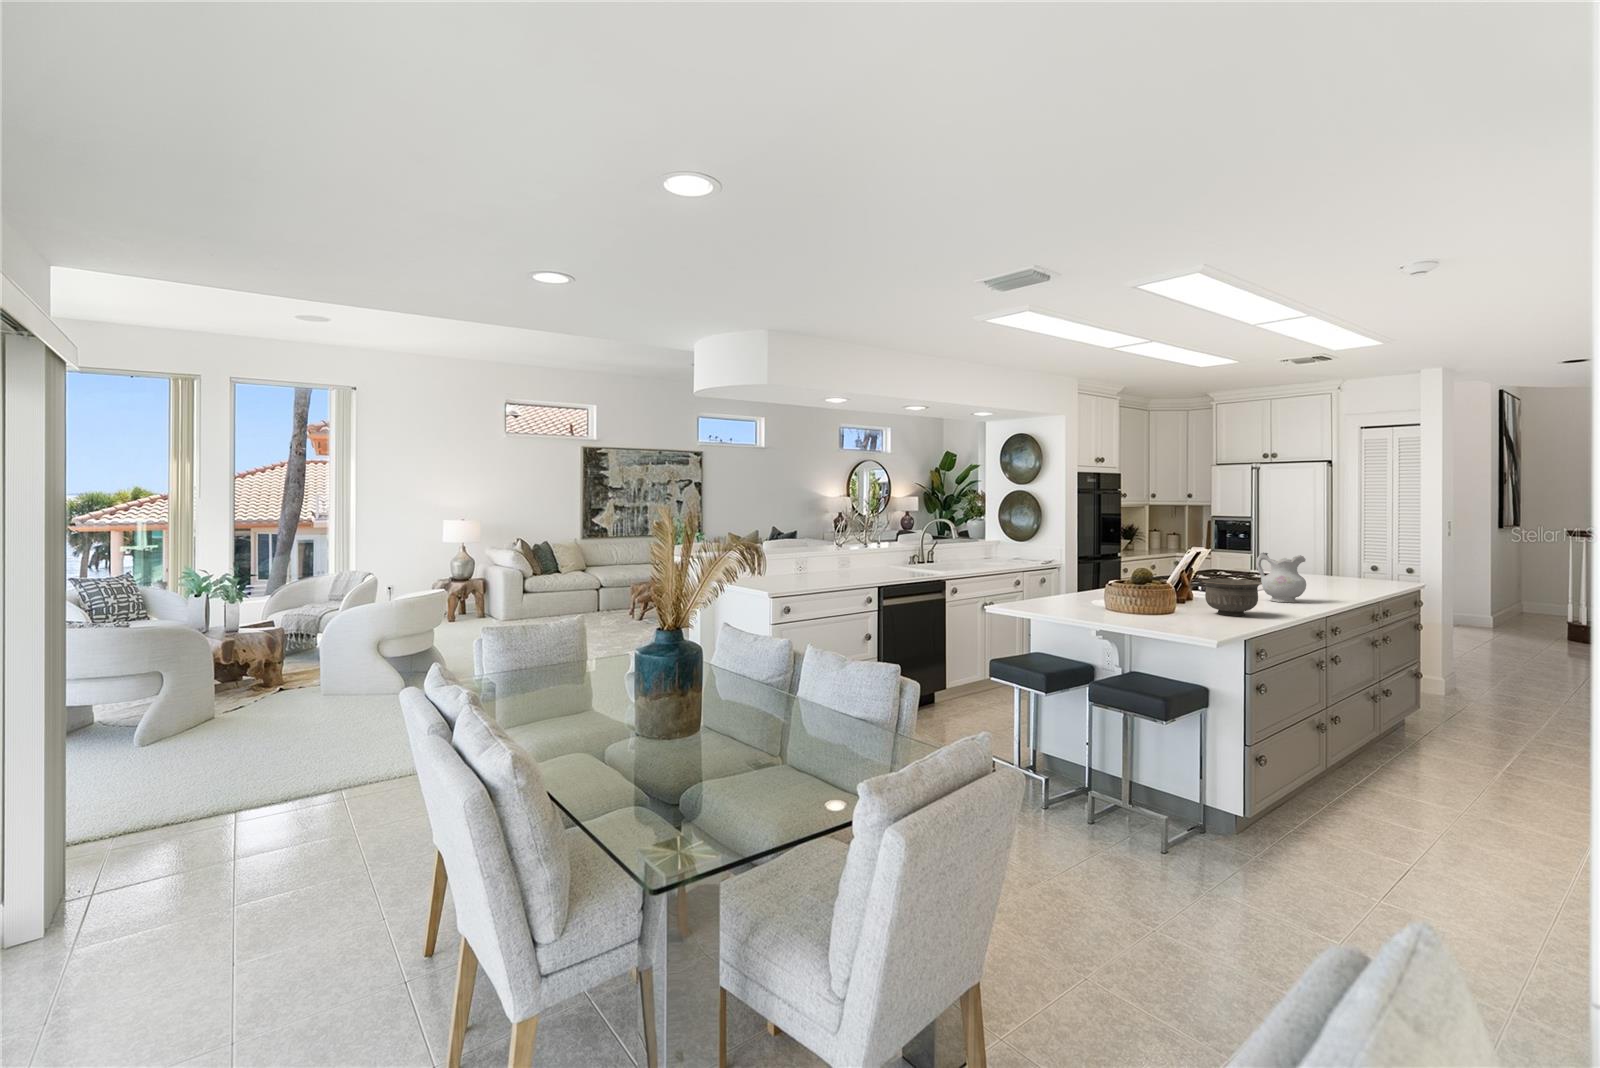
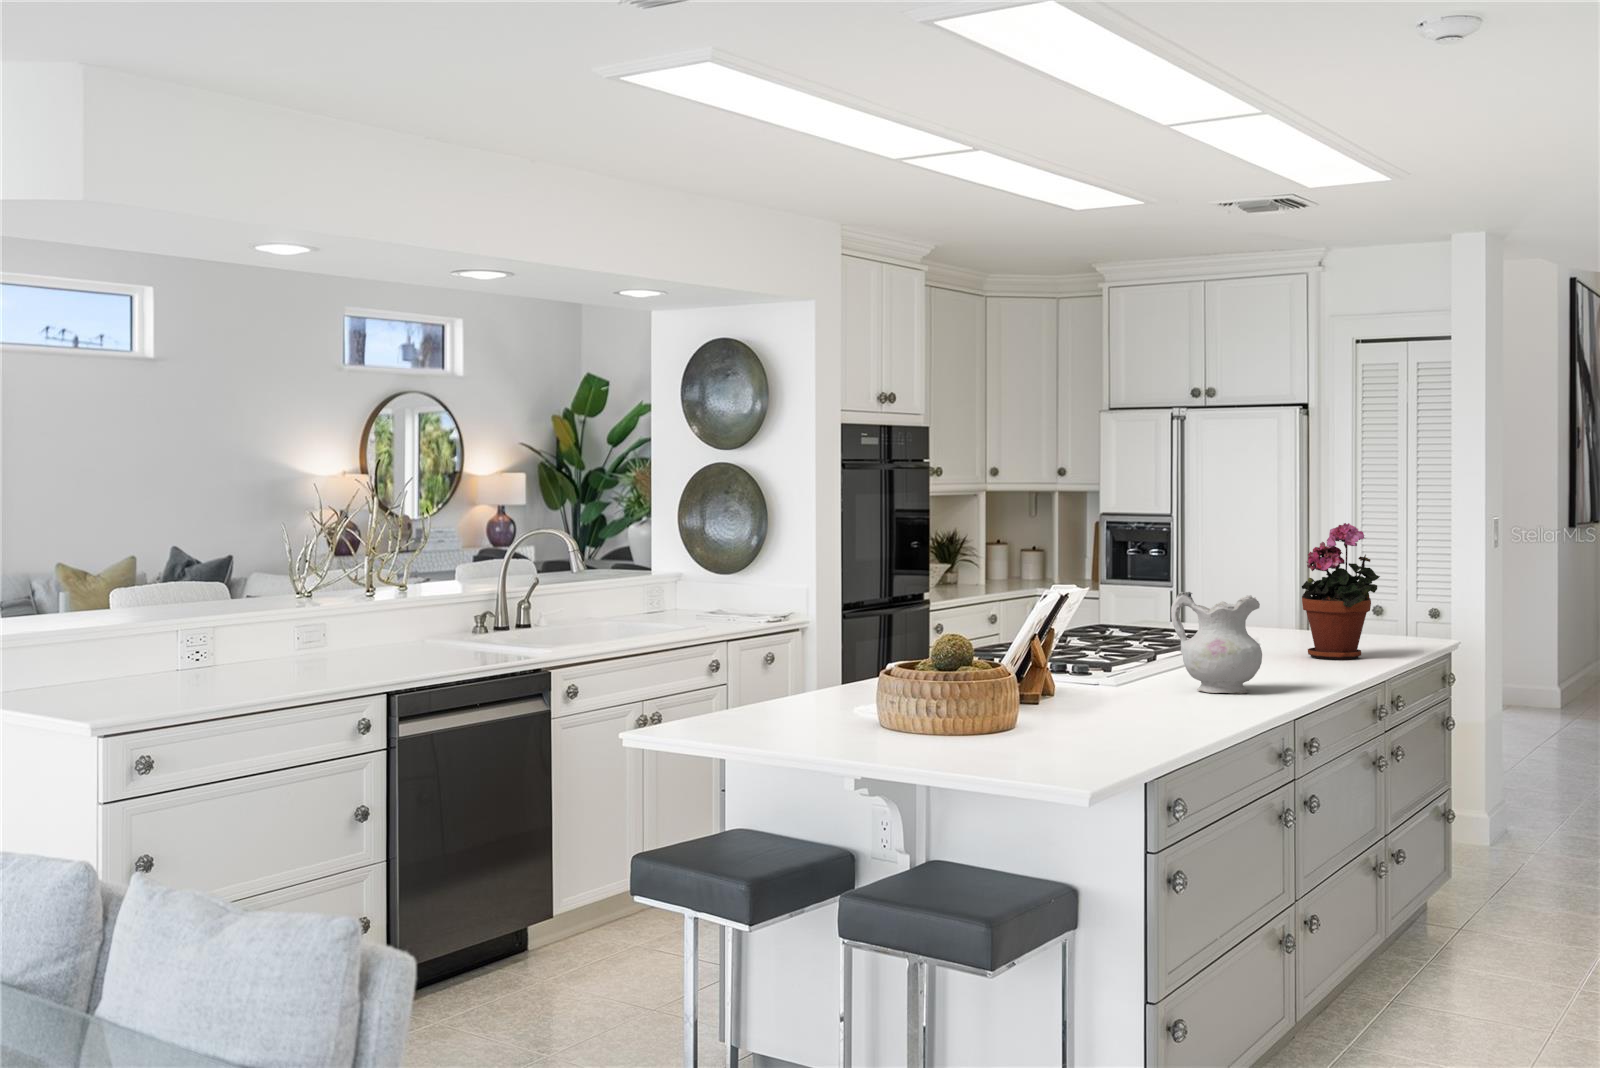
potted plant: none [1329,521,1376,590] -> present [1302,523,1380,660]
bowl: present [1202,579,1262,616] -> none [1064,652,1179,732]

